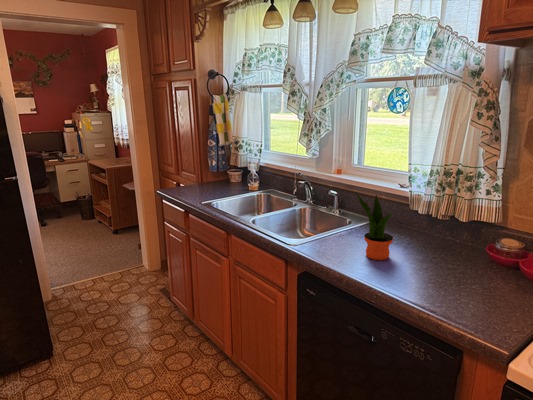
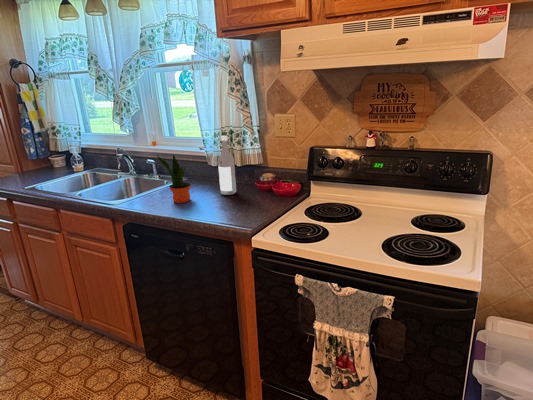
wine bottle: none [432,178,461,261] -> present [218,136,236,195]

